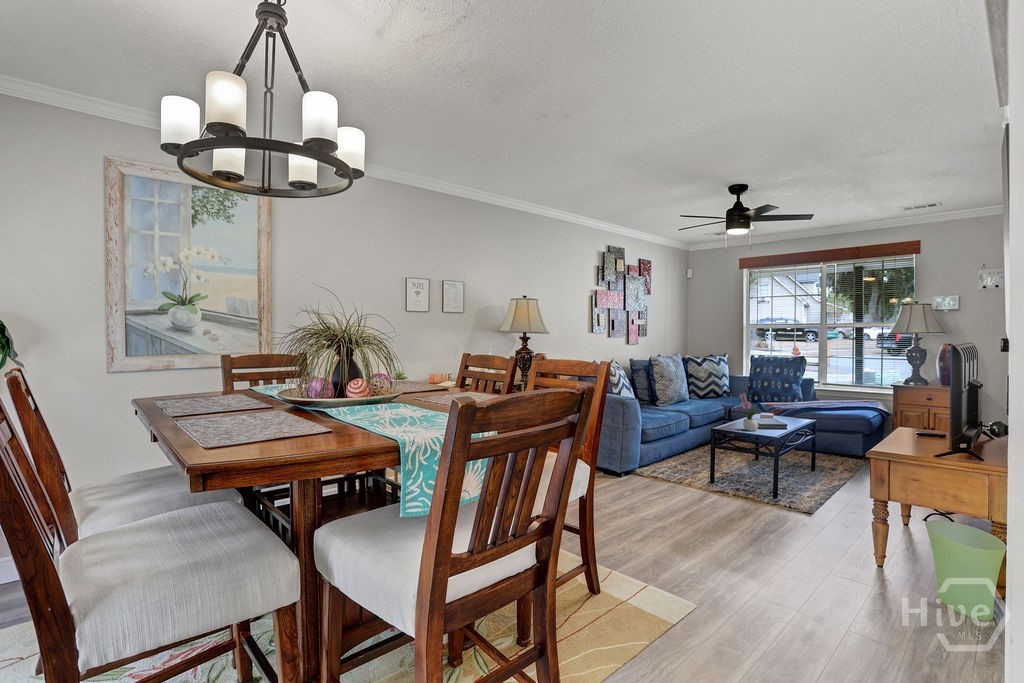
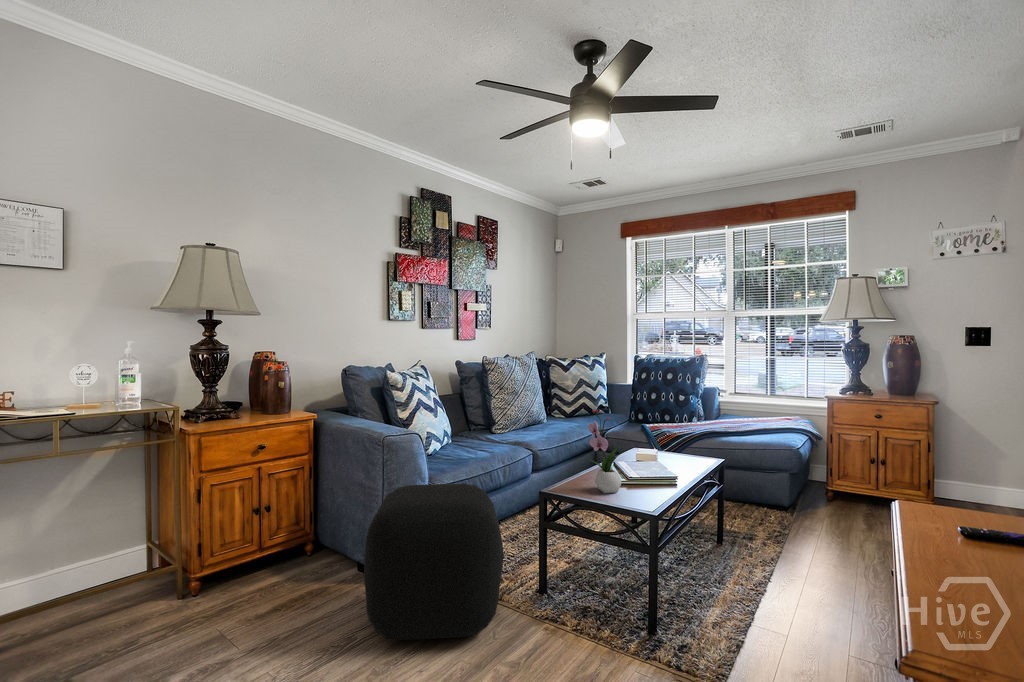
ottoman: none [626,424,698,494] -> present [364,484,503,640]

